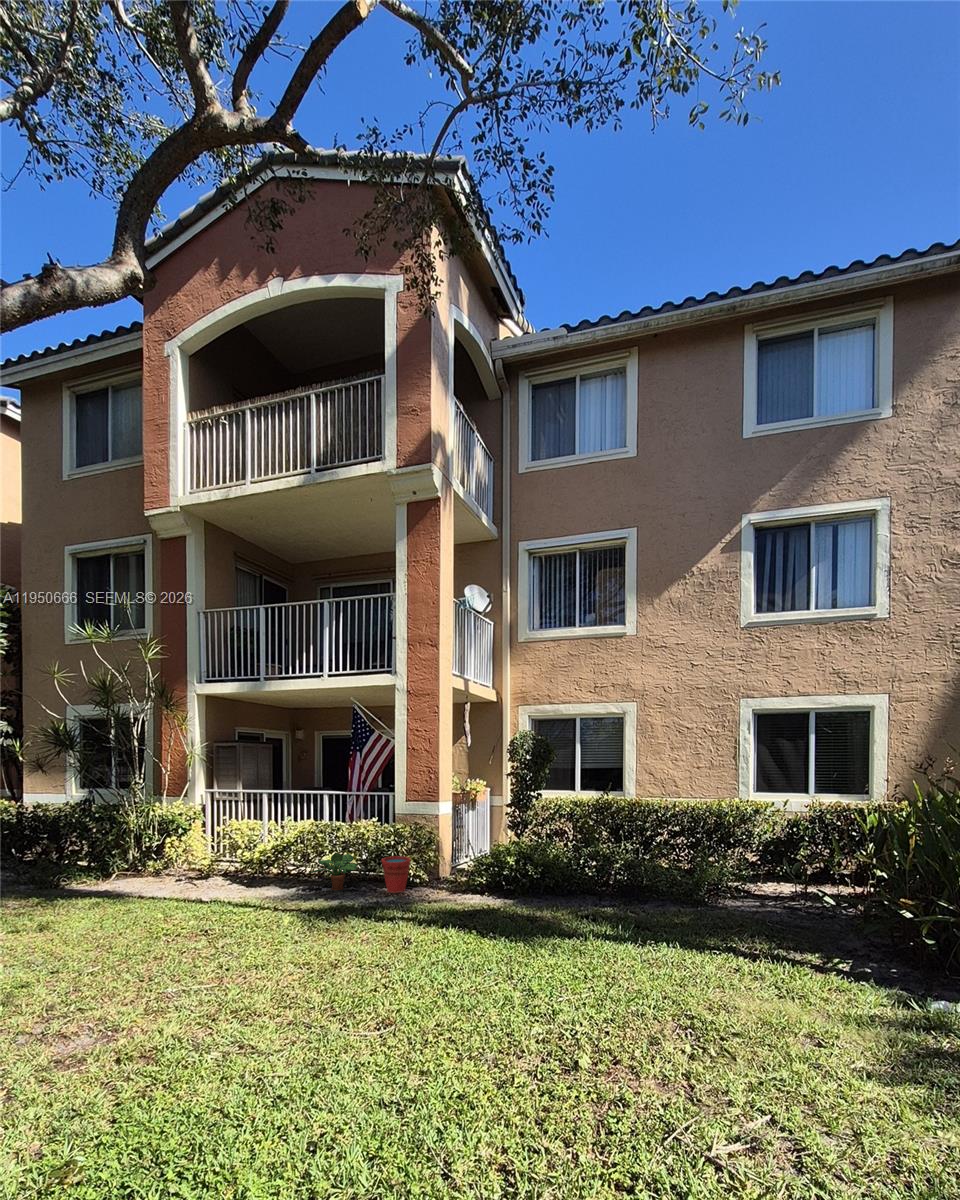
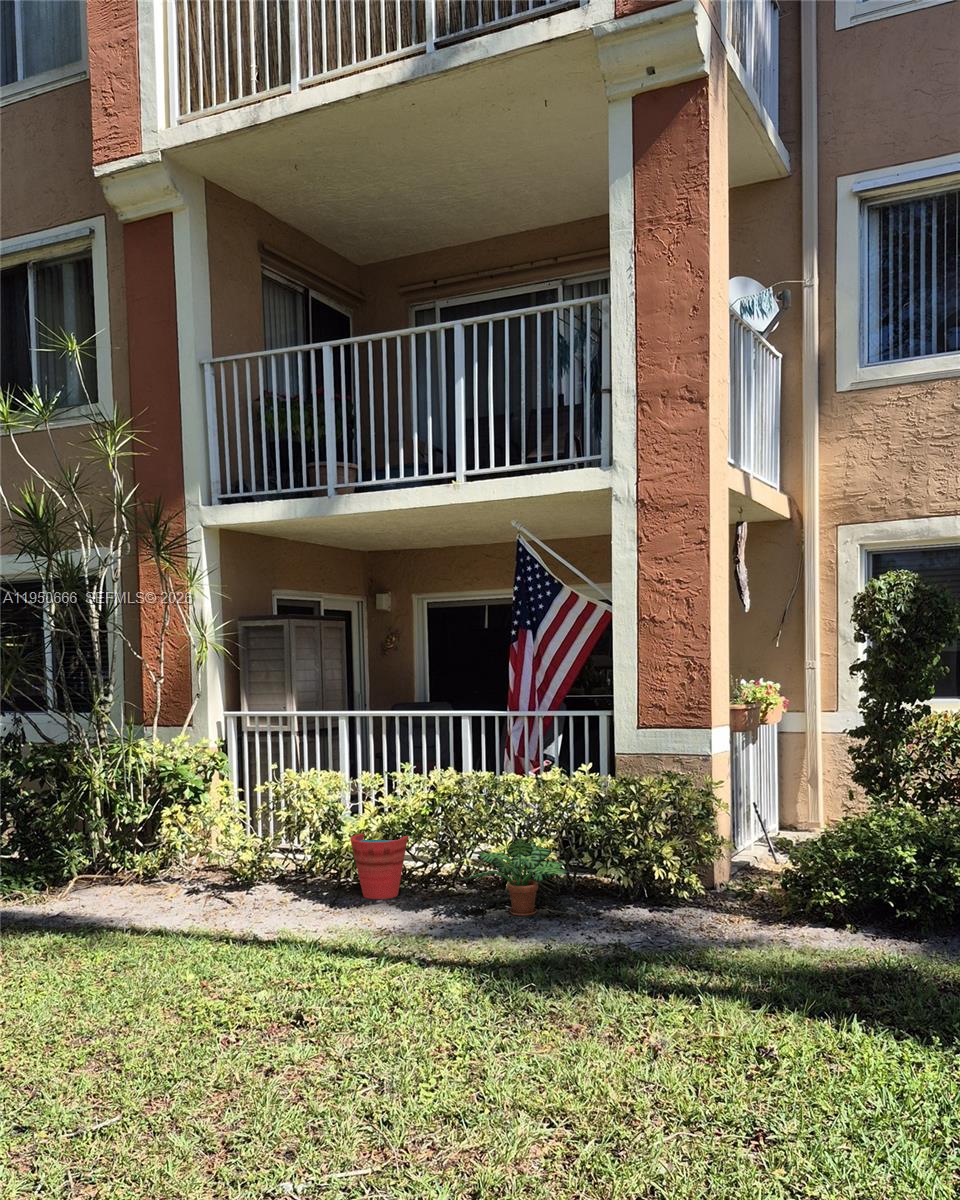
bucket: present [382,856,411,893] -> present [350,833,408,899]

